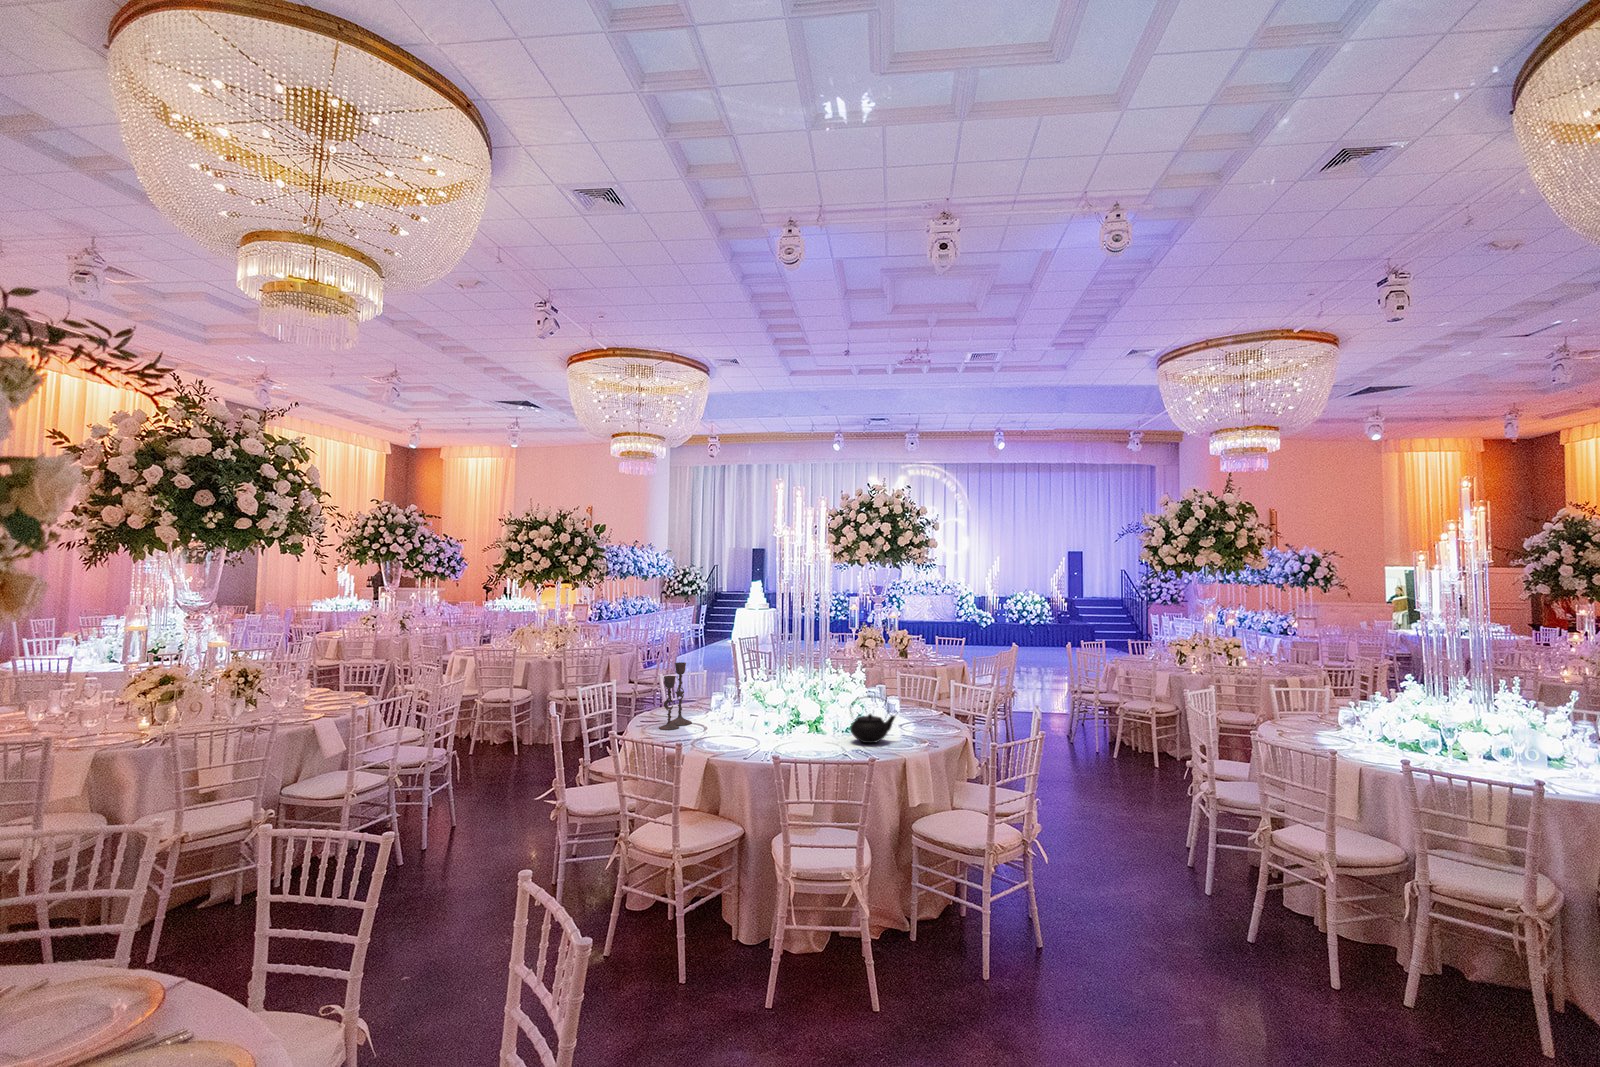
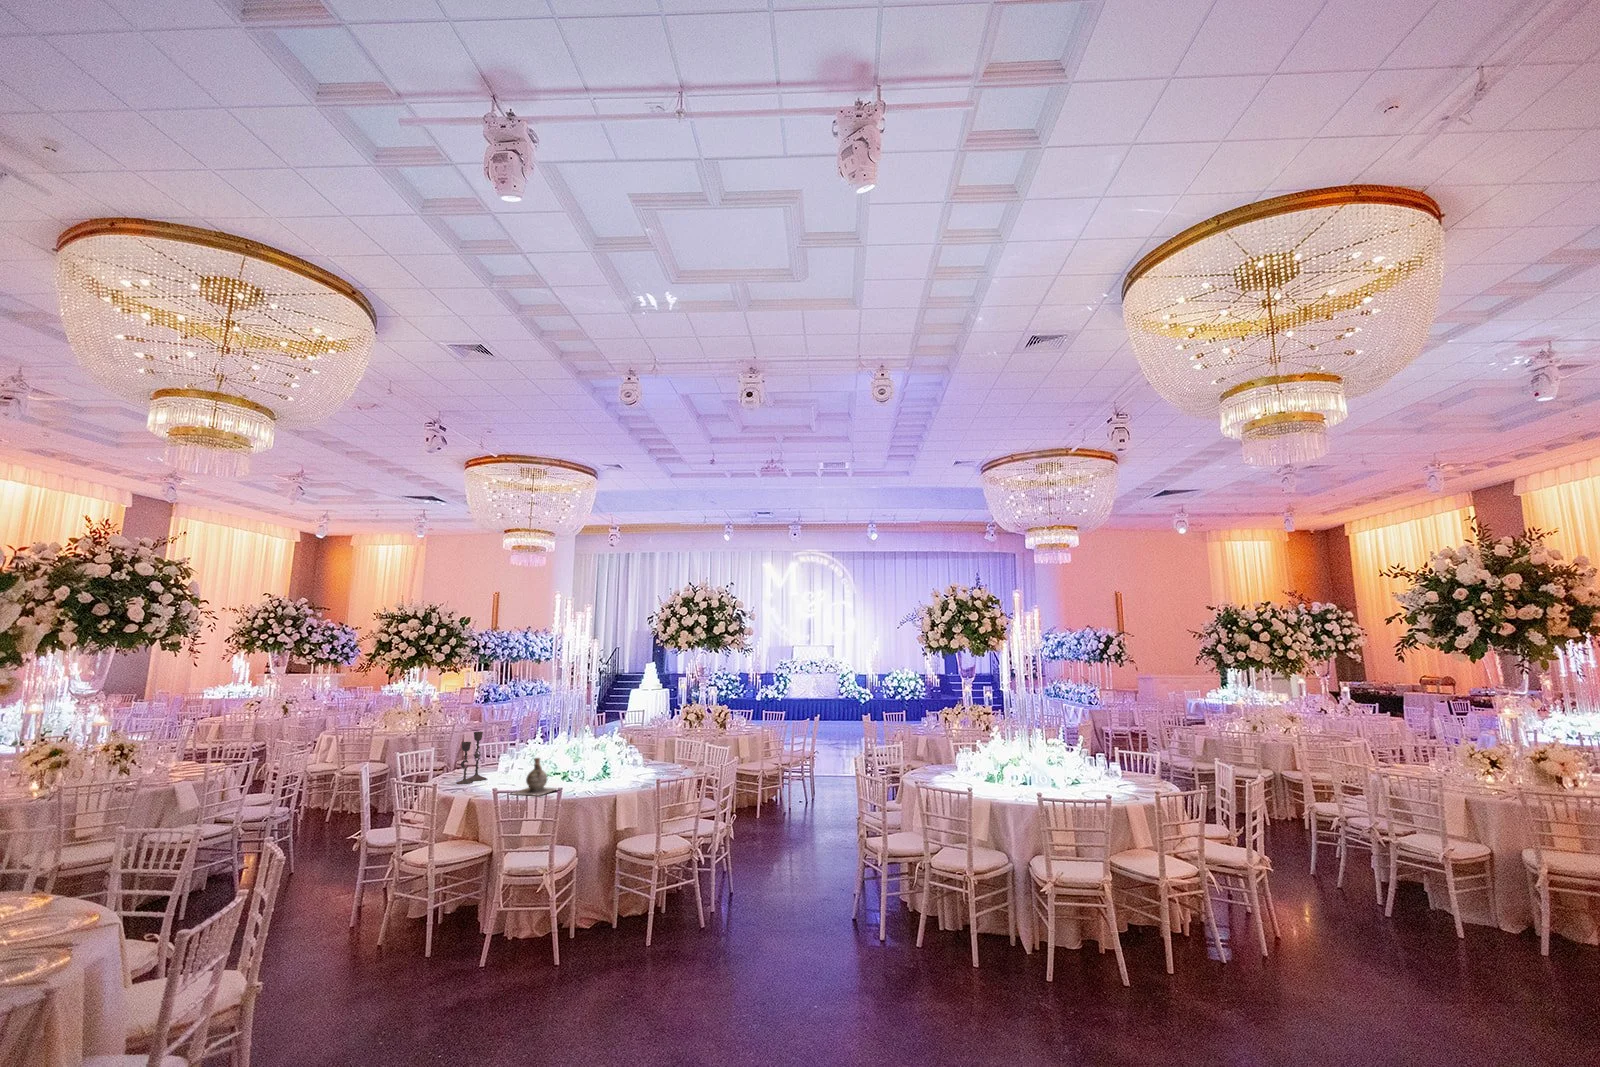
teapot: present [850,700,895,743] -> none [593,753,629,789]
ceramic jug: none [745,701,808,752] -> present [513,758,557,796]

